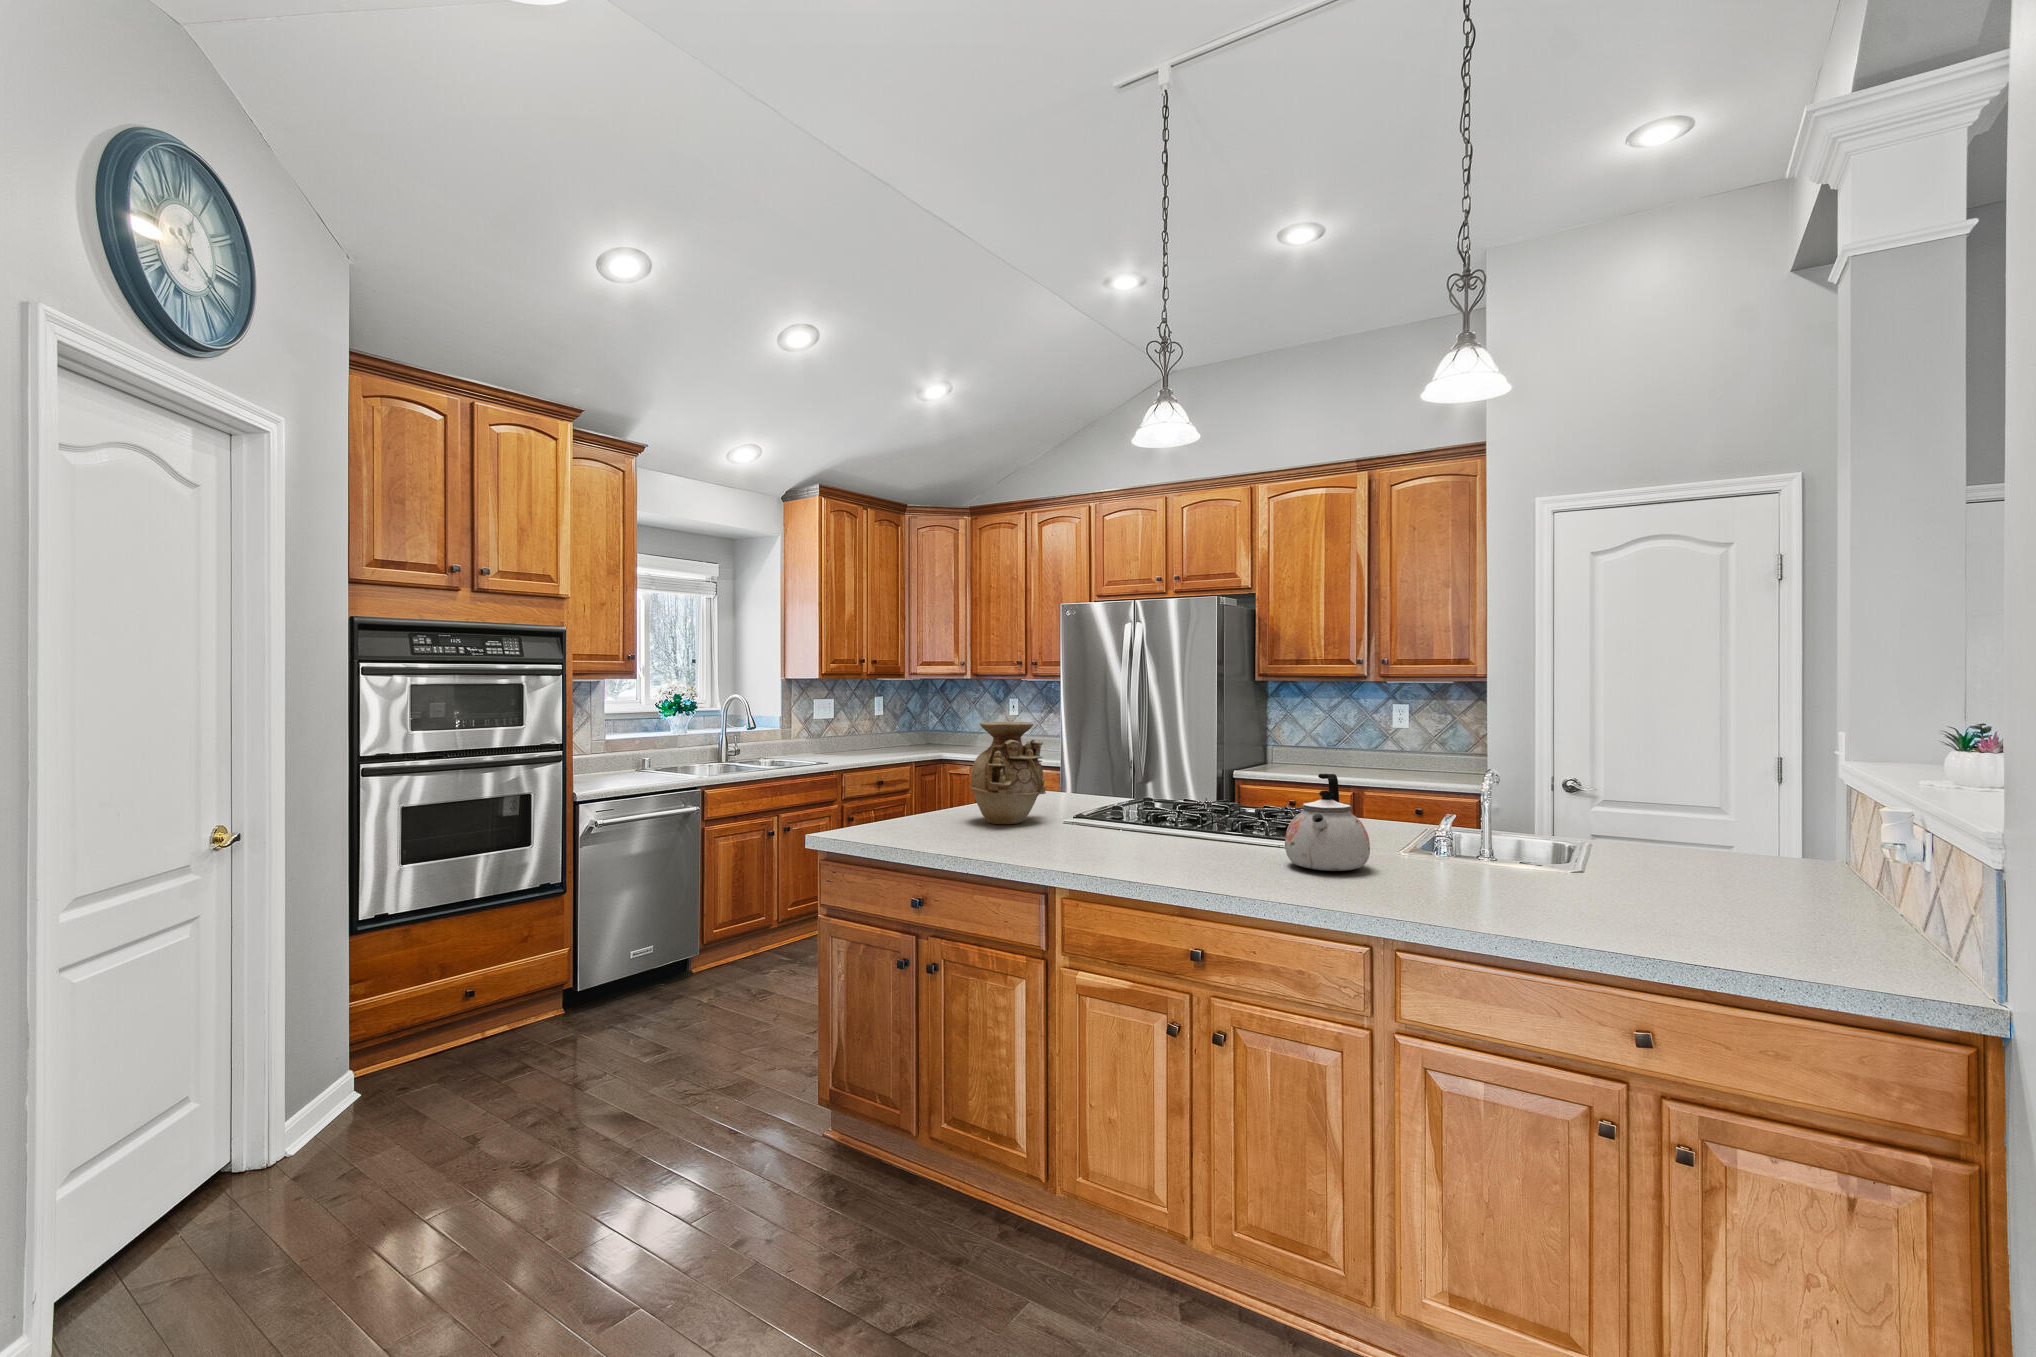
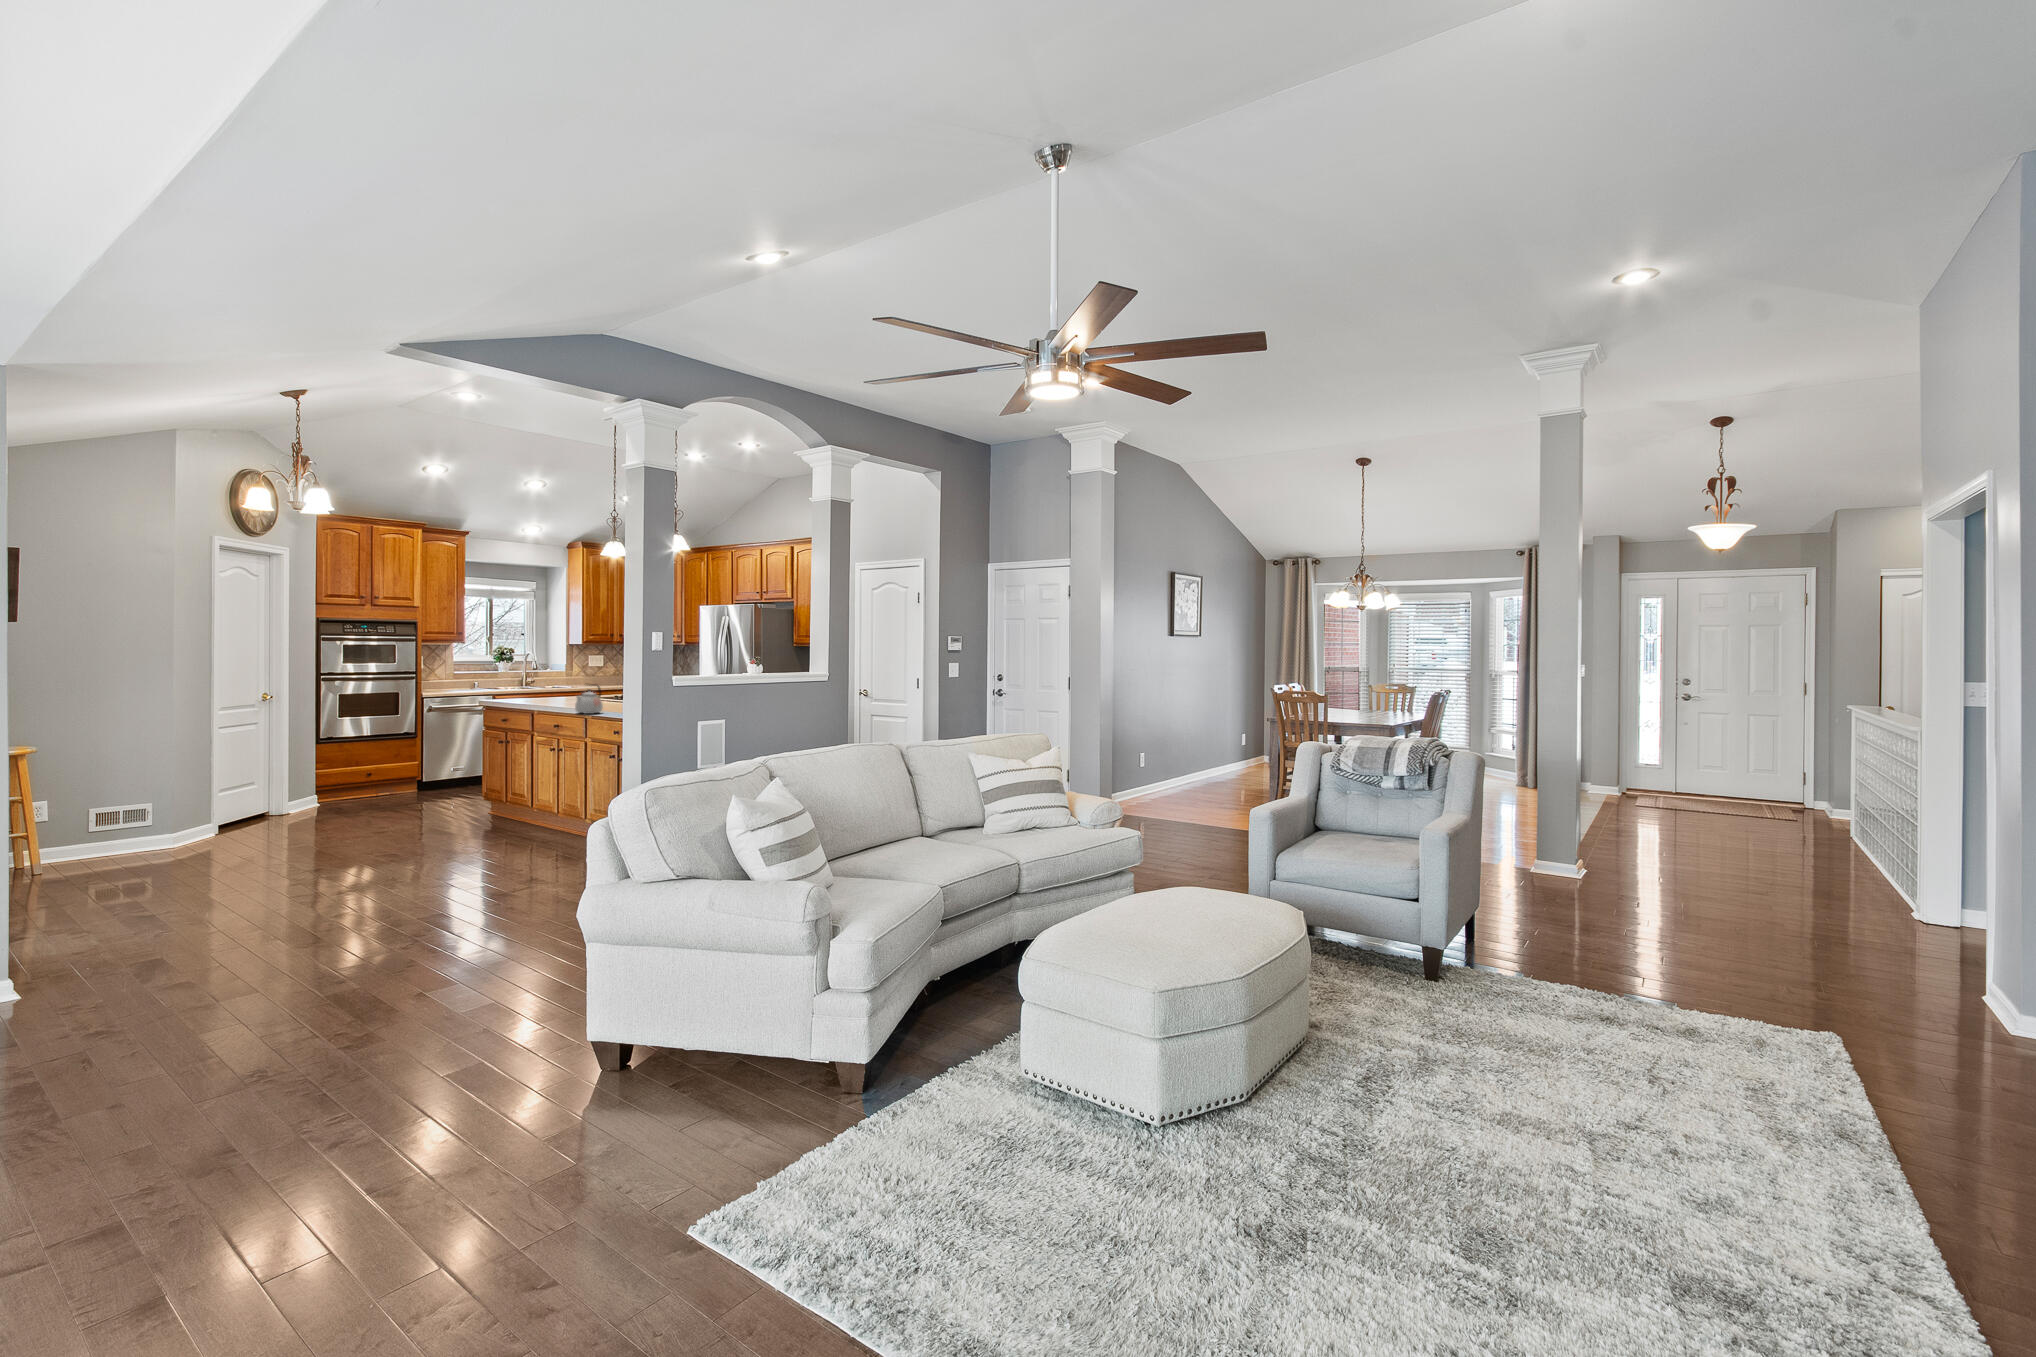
vase: present [969,722,1046,824] -> none [525,666,560,704]

